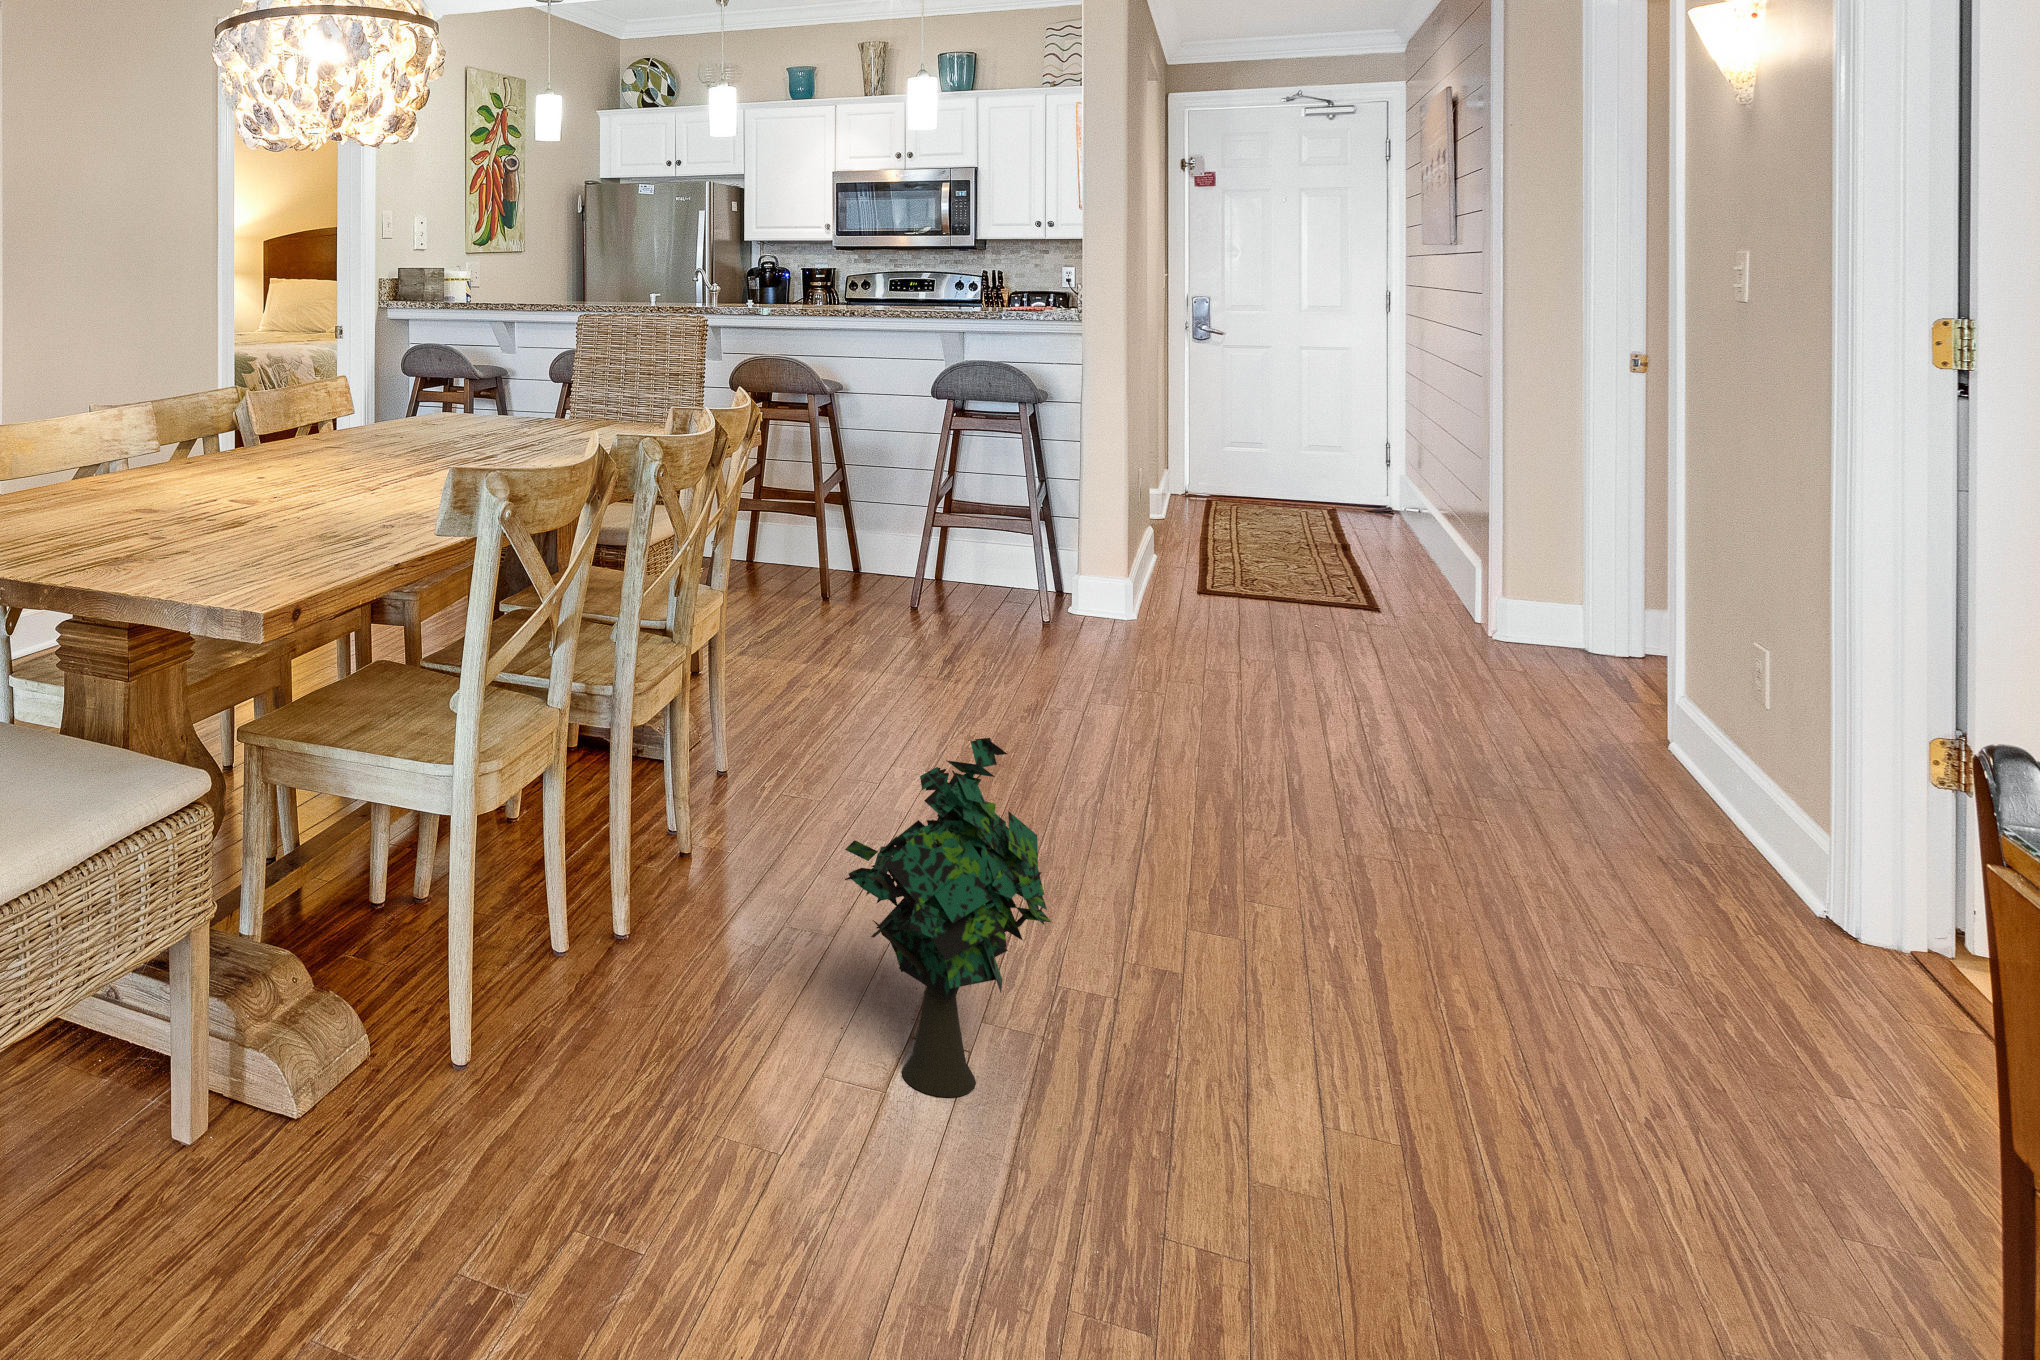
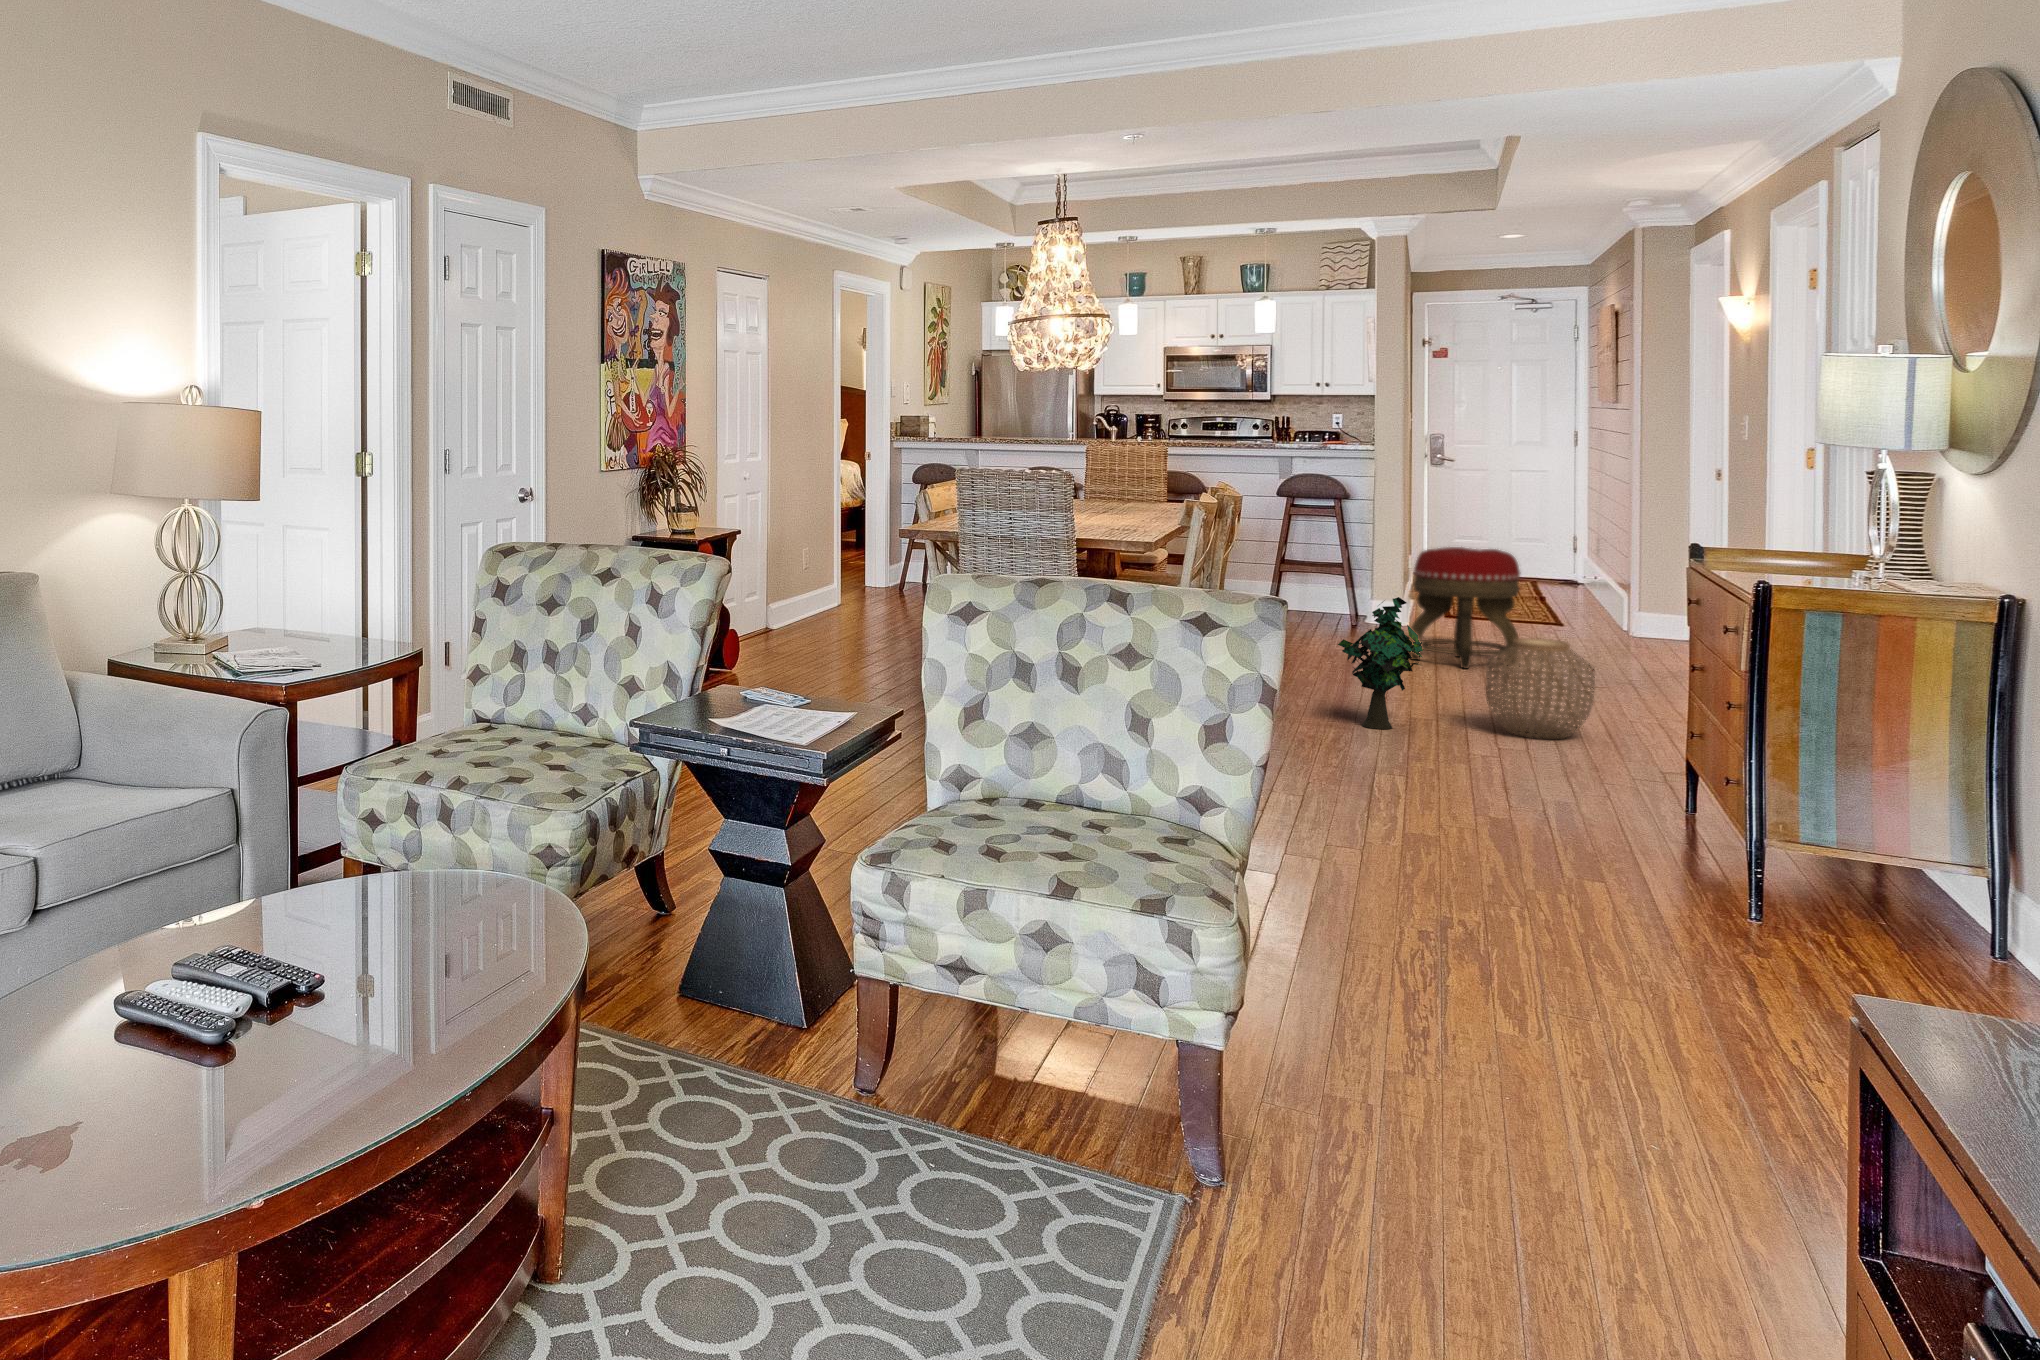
footstool: none [1112,511,1310,759] -> present [1410,547,1520,669]
woven basket: none [1210,853,1500,1171] -> present [1486,638,1595,739]

